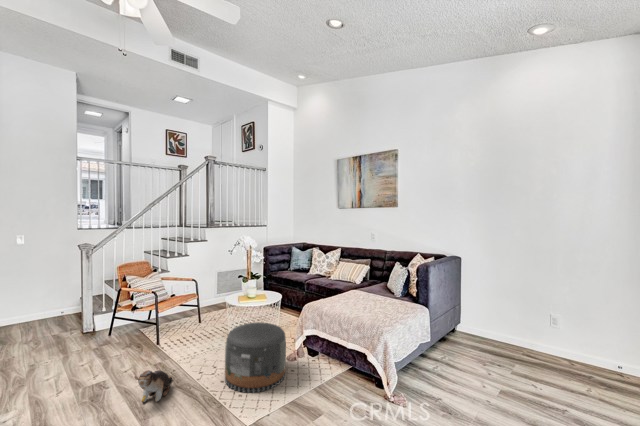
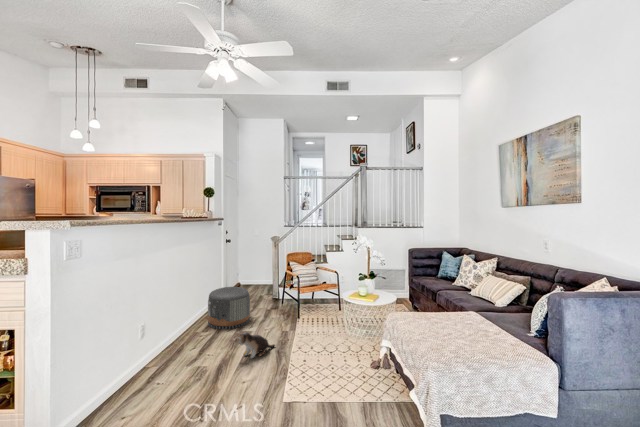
pouf: present [225,322,286,393] -> present [208,287,250,329]

